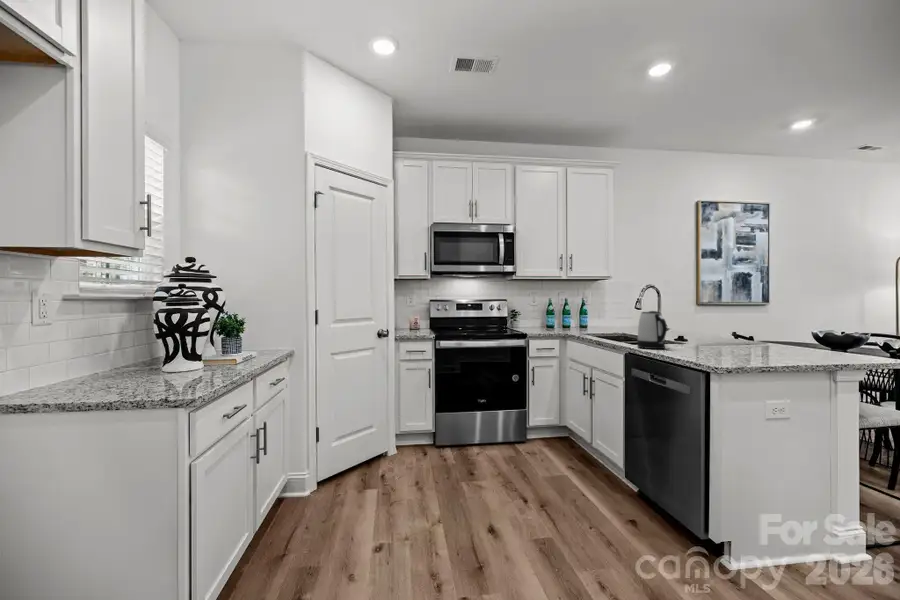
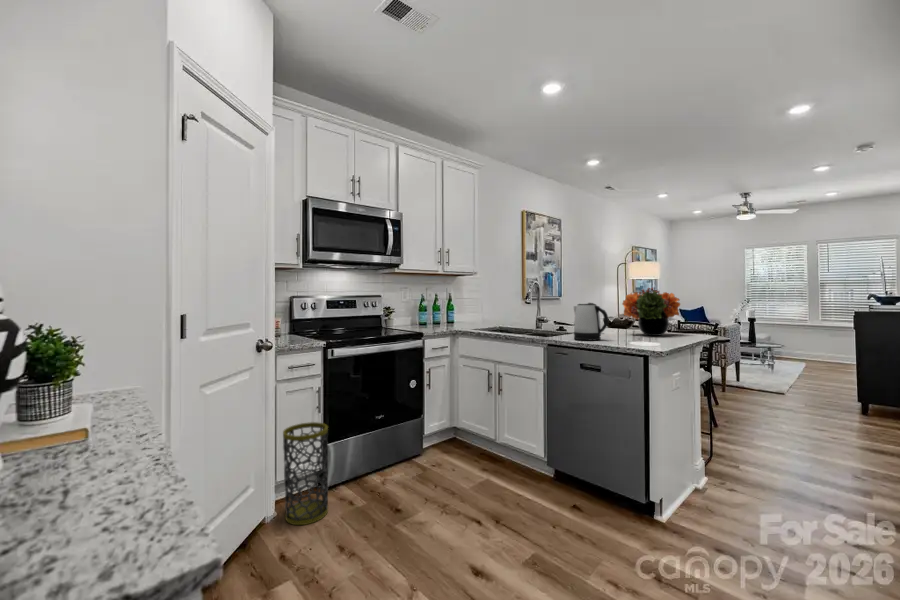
flower arrangement: none [717,296,791,351] -> present [622,288,680,336]
trash can: none [397,393,427,462] -> present [283,422,328,525]

